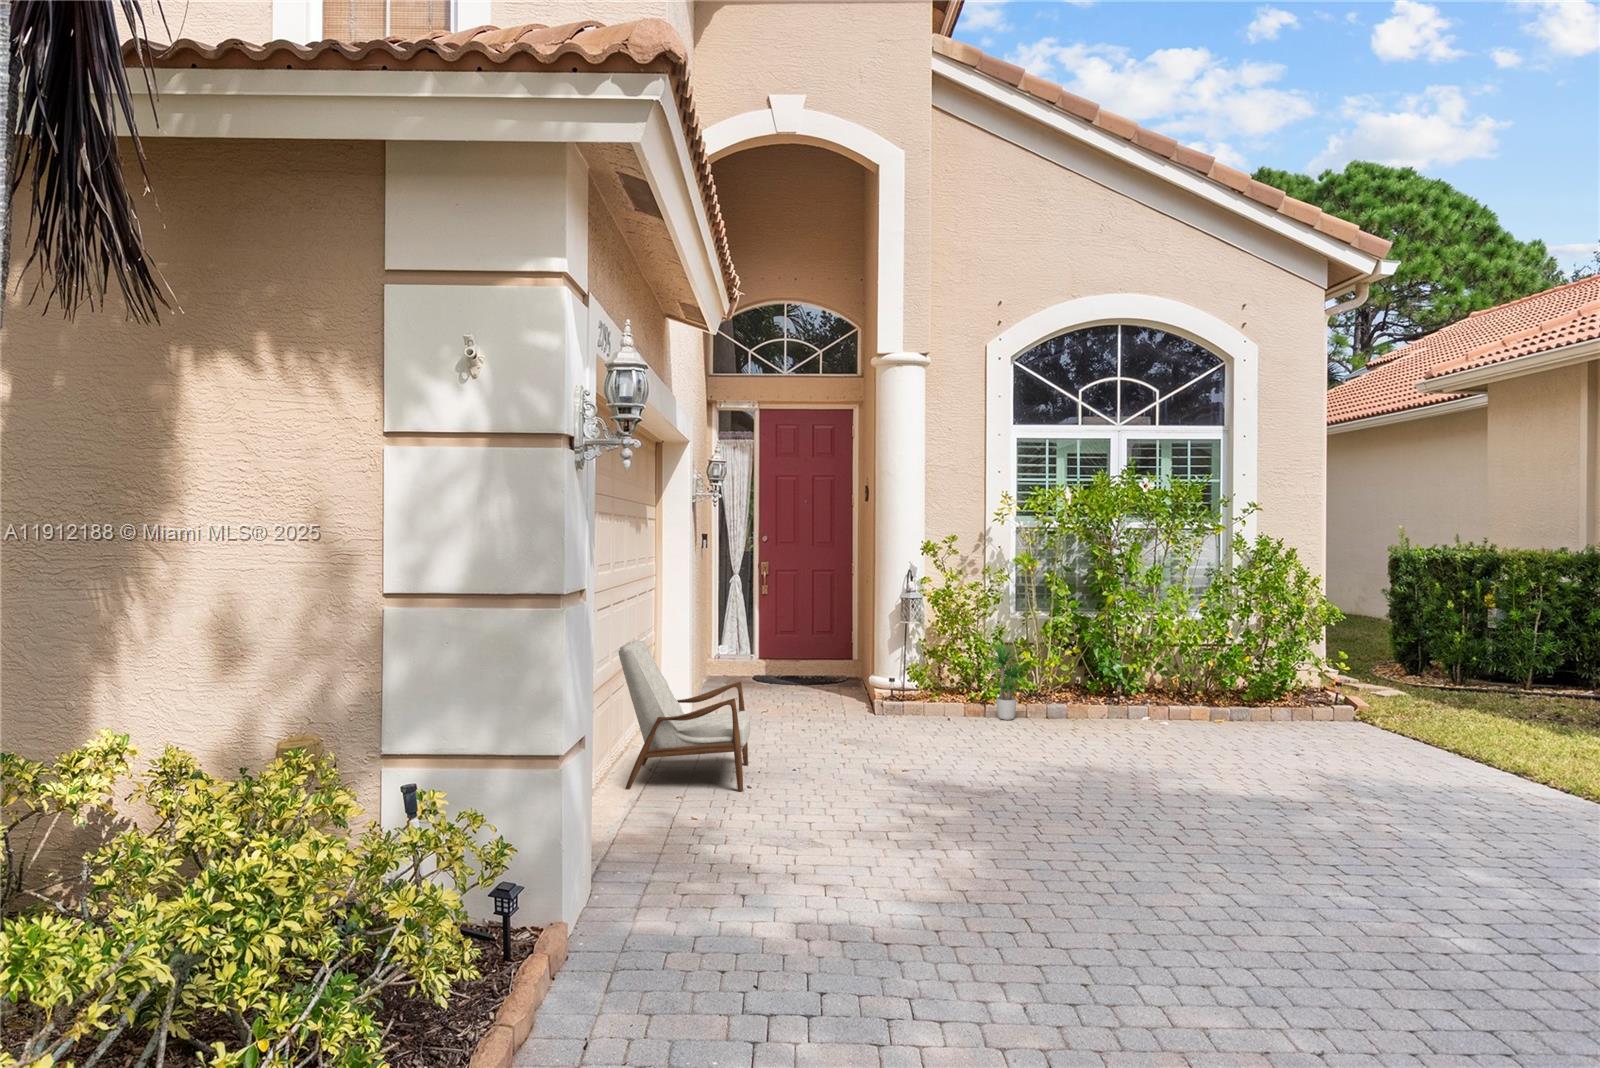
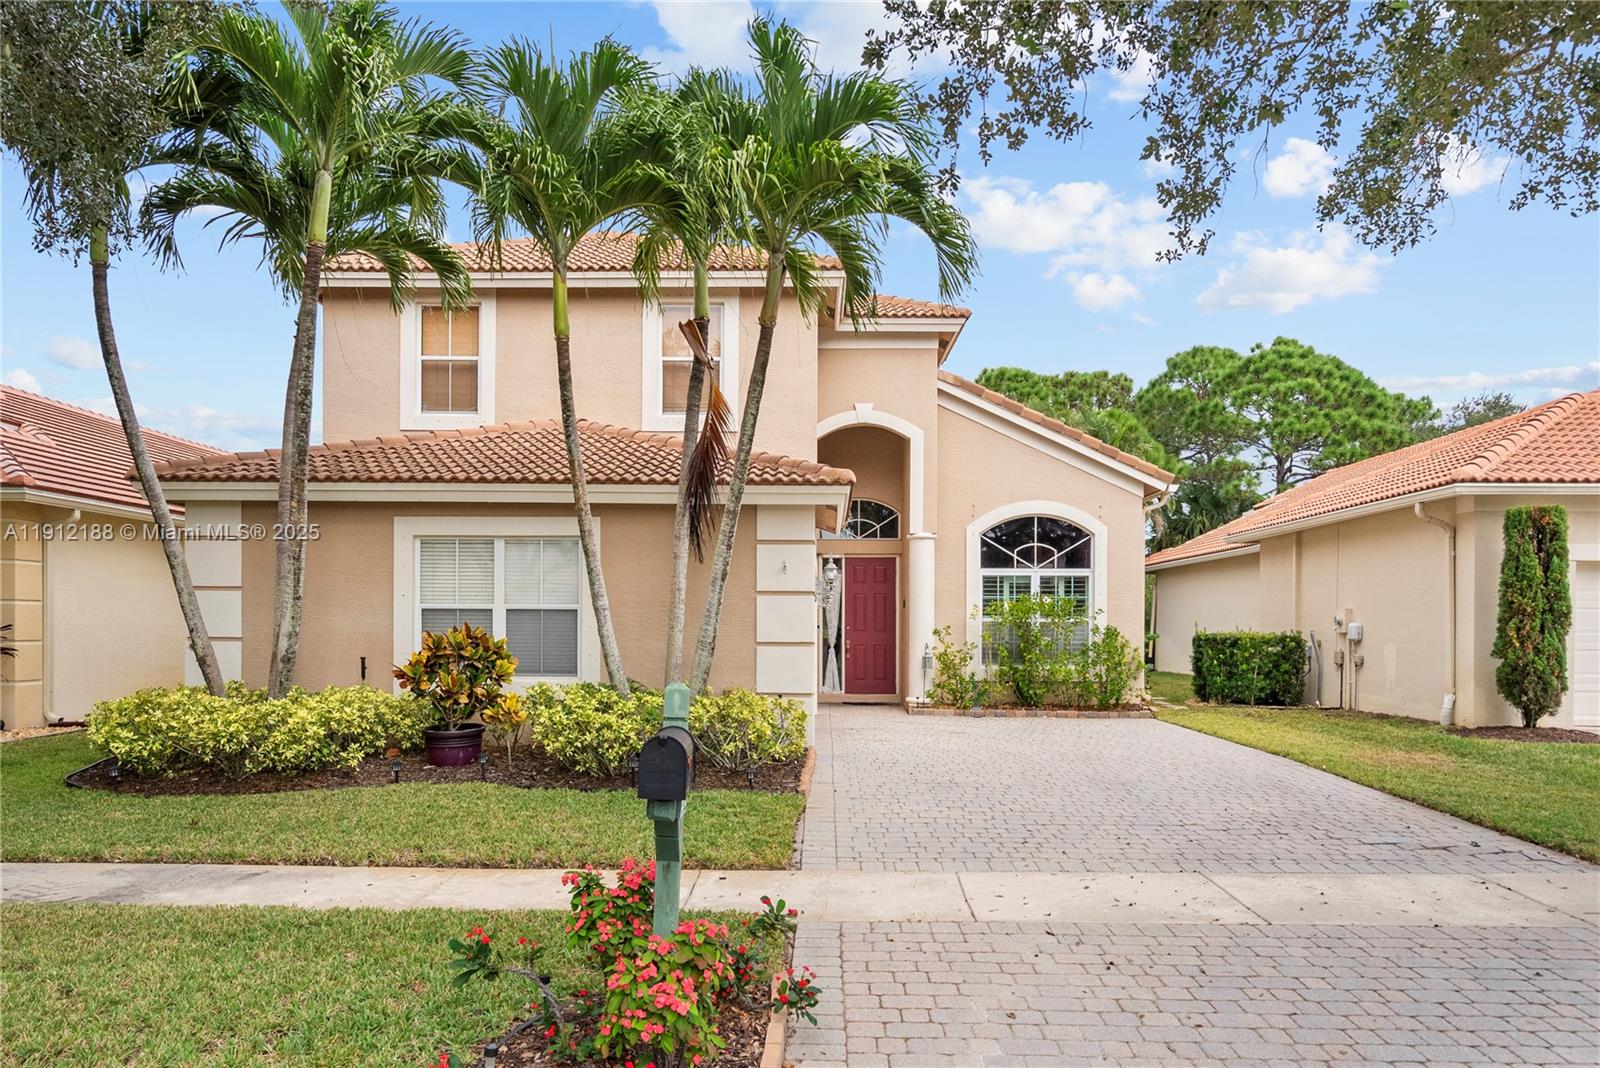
armchair: present [618,640,750,792] -> none [804,669,859,731]

